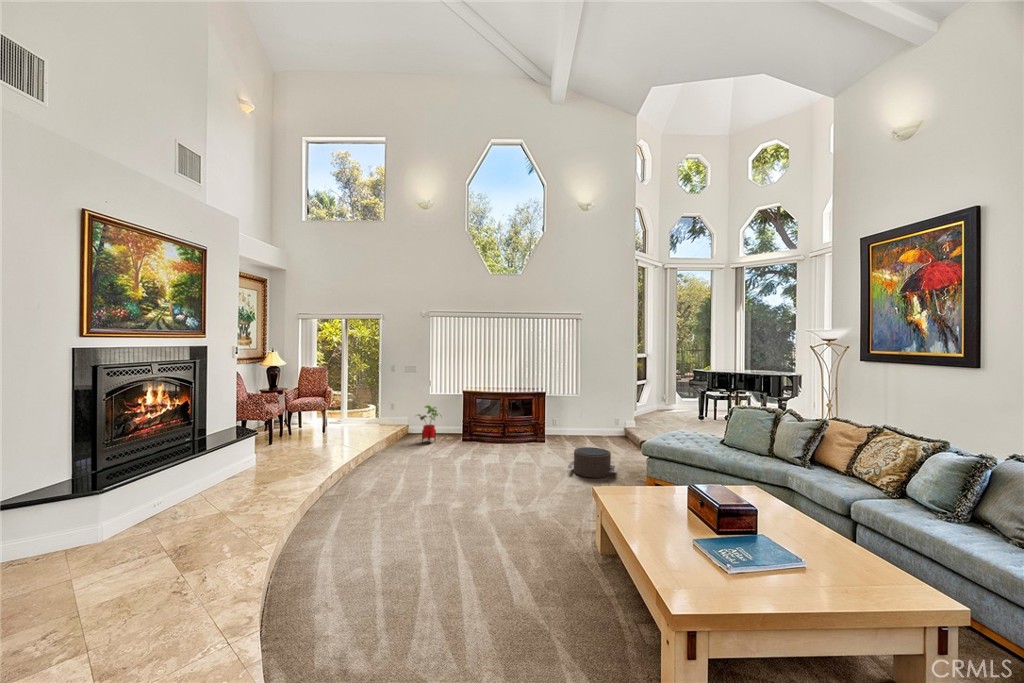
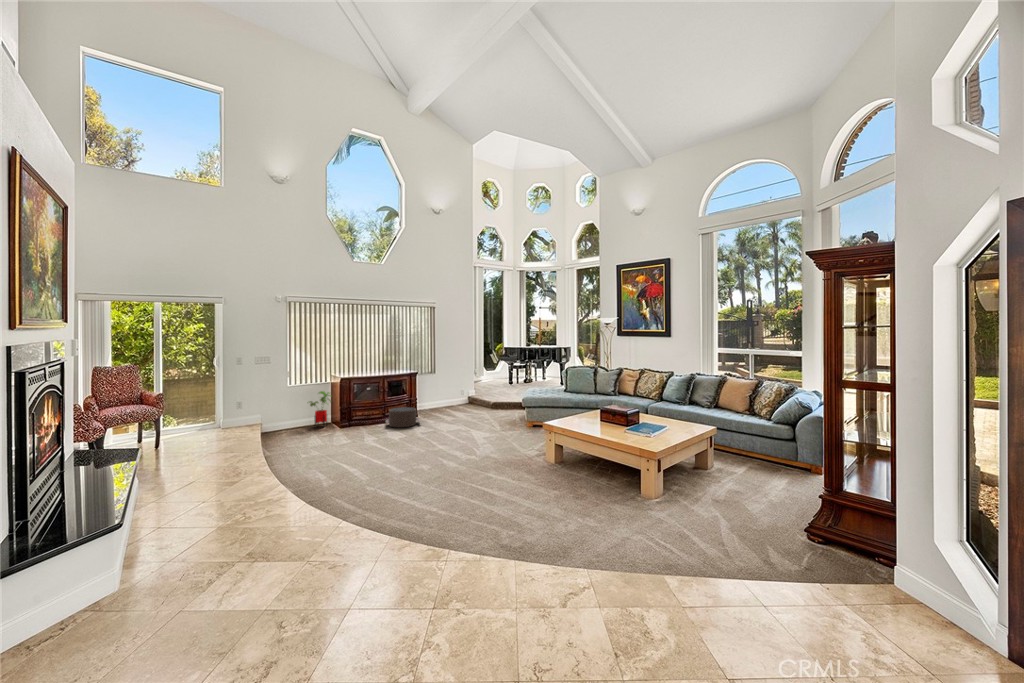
pouf: present [568,447,615,478] -> present [386,407,420,427]

